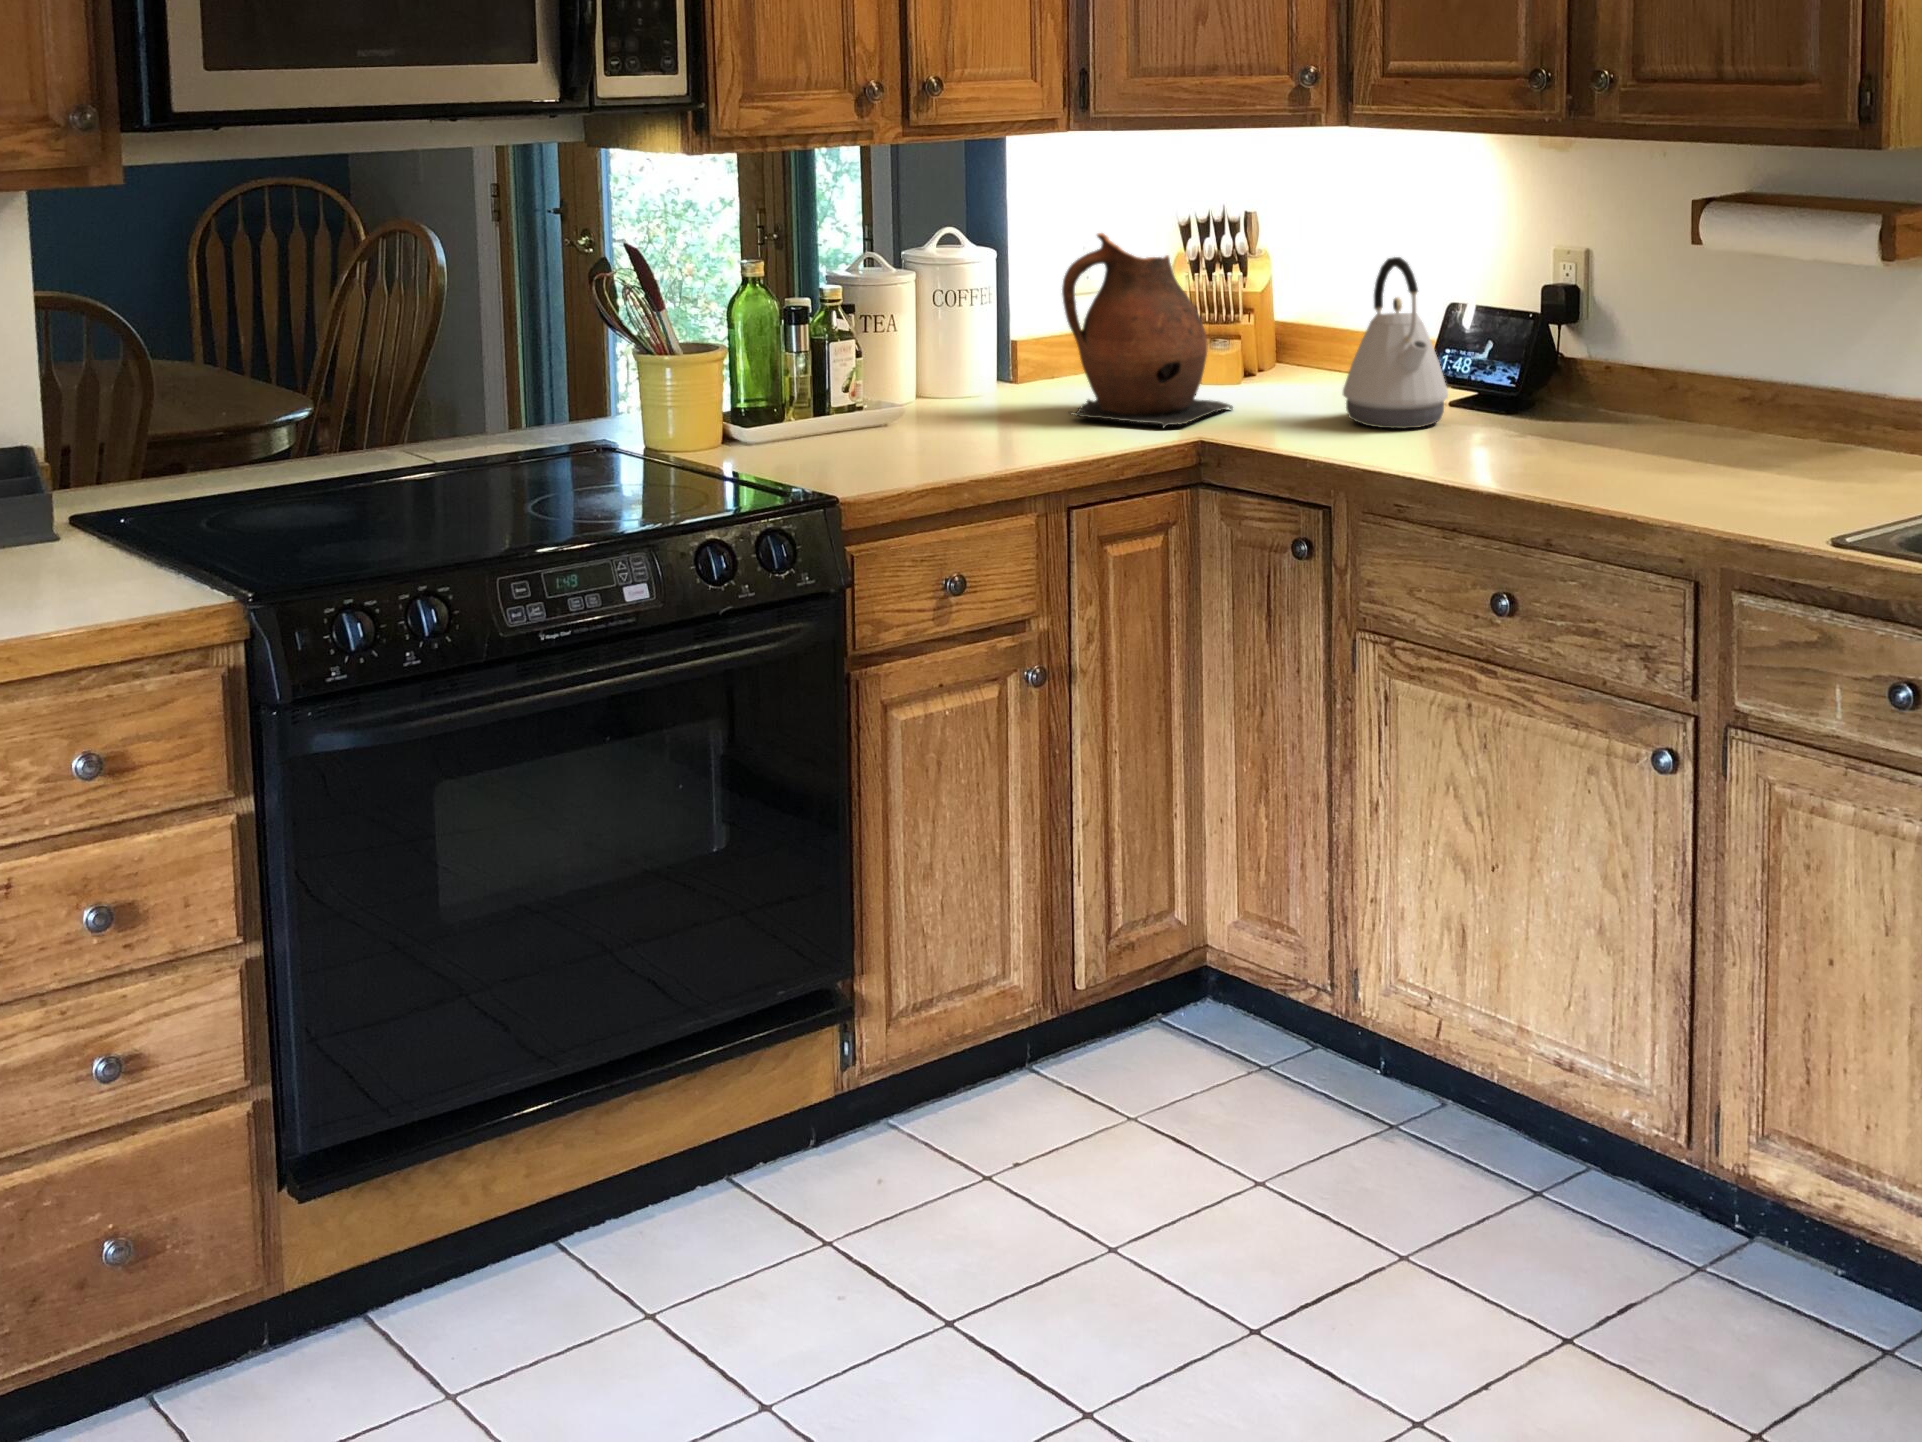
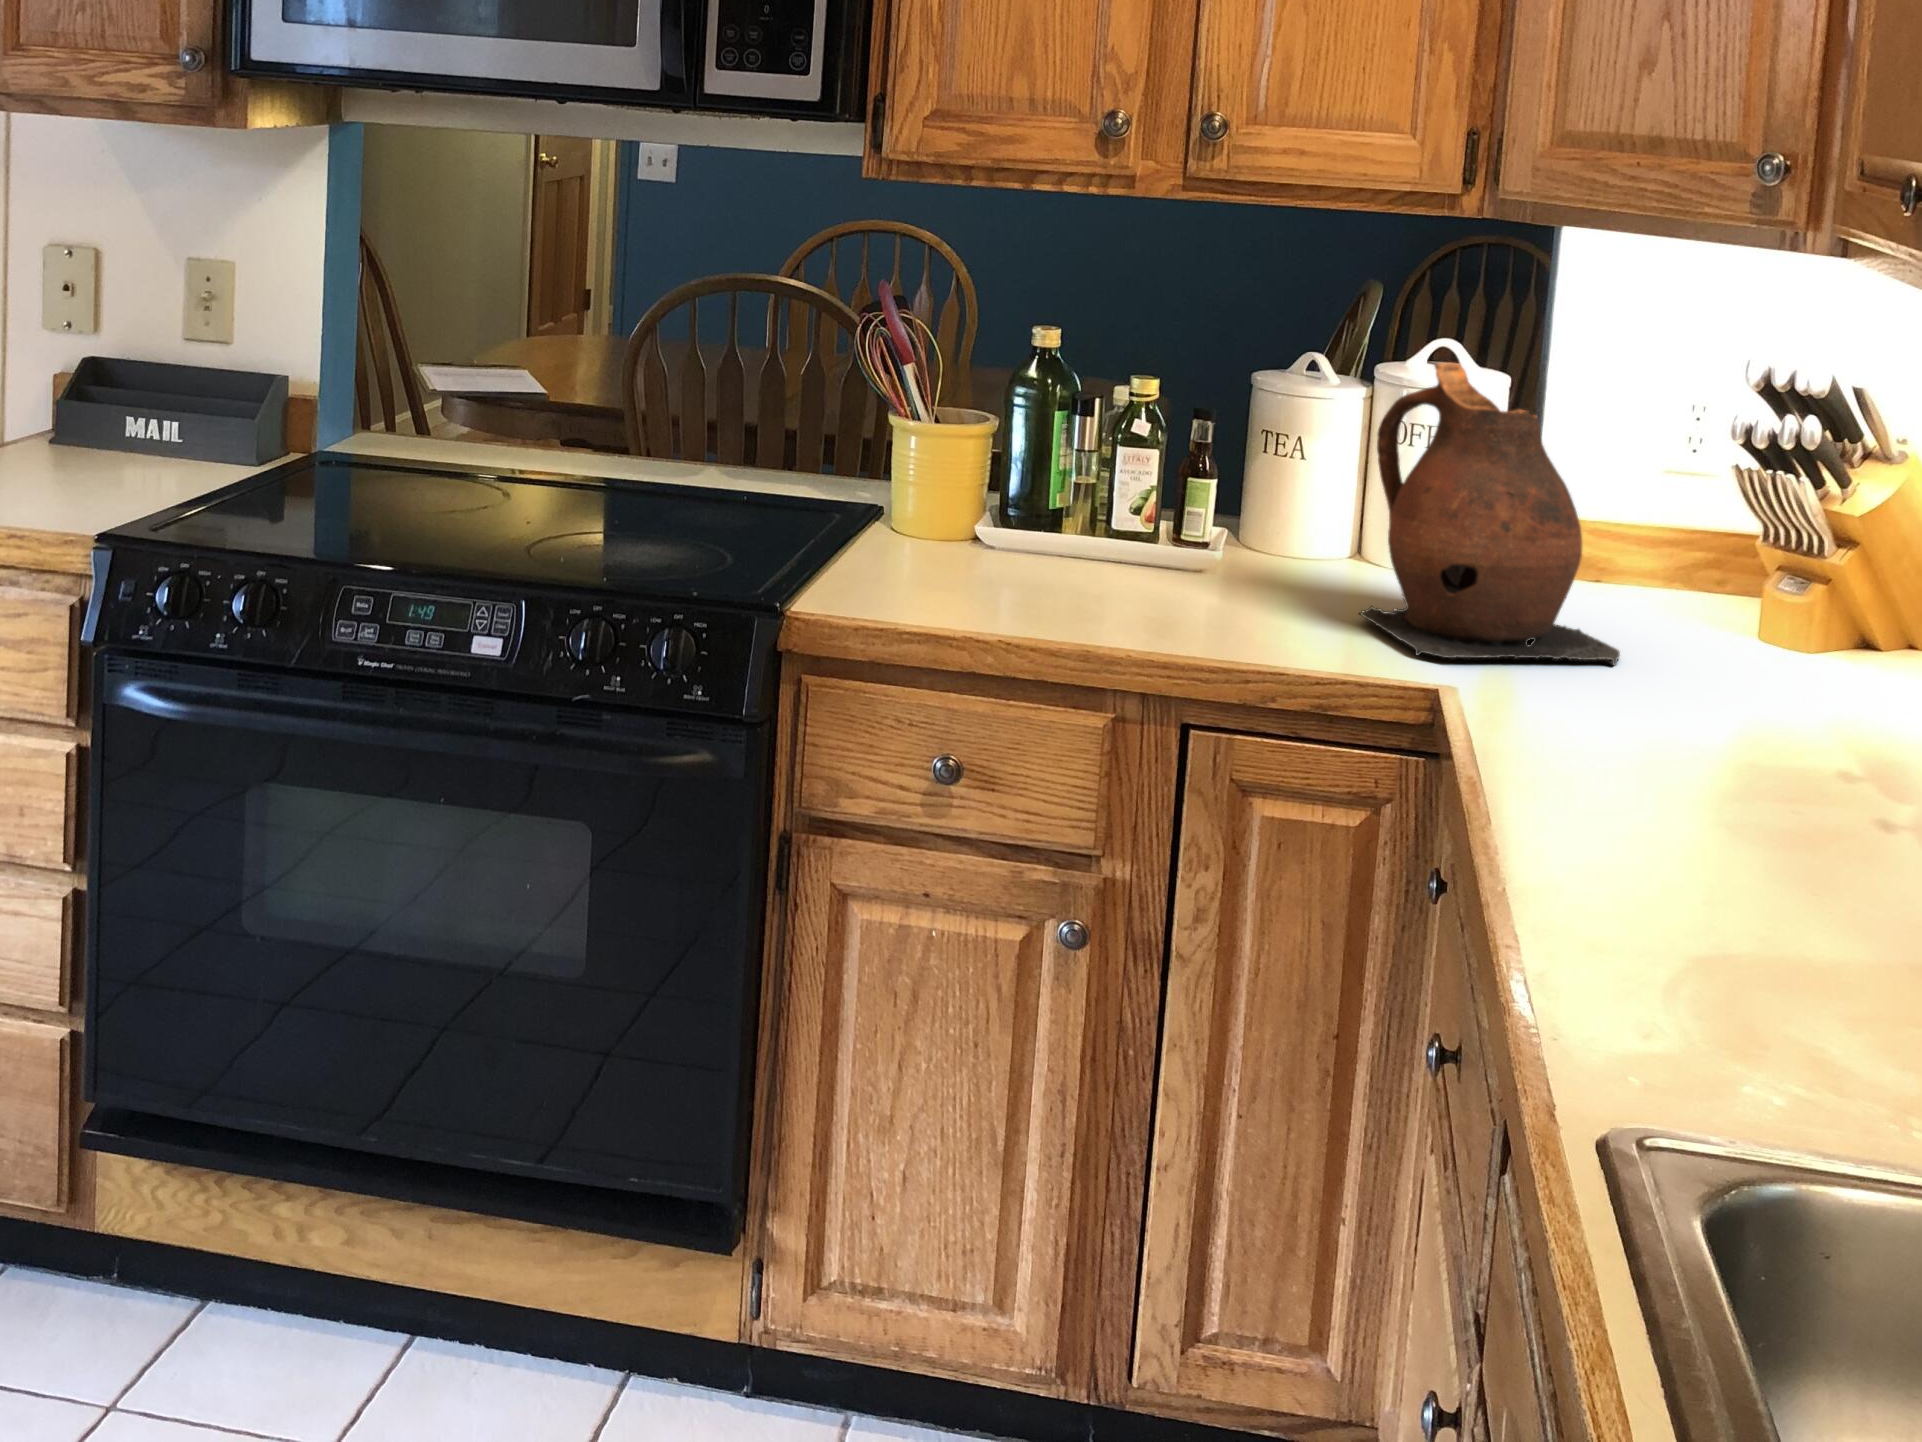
kettle: present [1343,257,1448,428] -> none [1674,472,1864,763]

